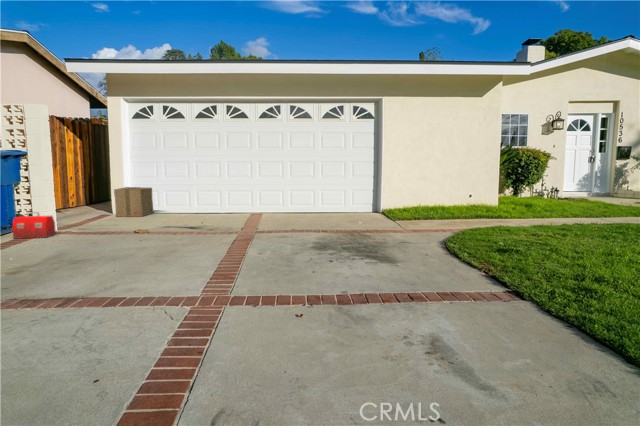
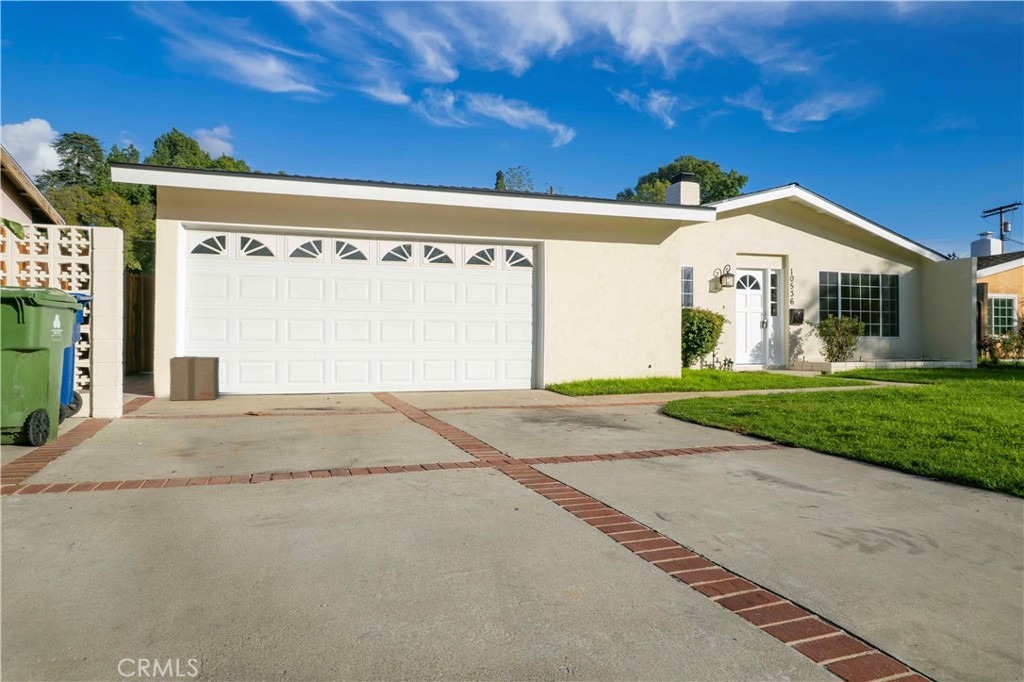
toolbox: present [12,212,56,239] -> none [80,387,133,427]

